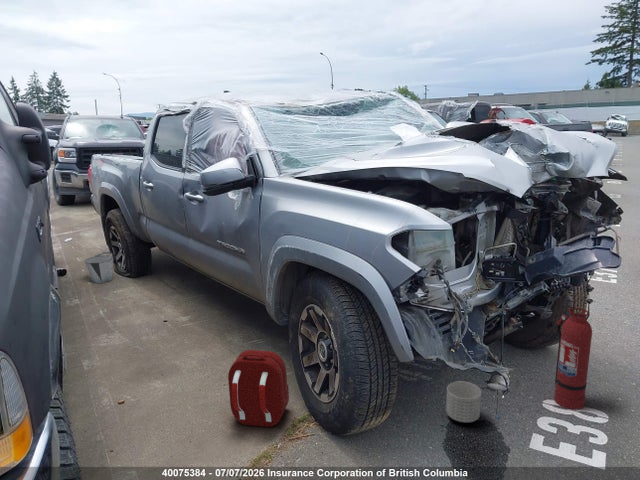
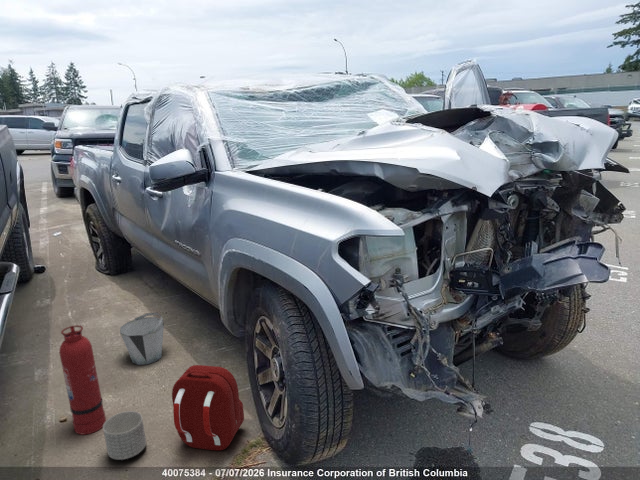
bucket: present [85,252,113,283] -> present [120,312,164,365]
fire extinguisher: present [554,308,592,409] -> present [59,325,106,435]
planter: present [446,381,481,422] -> present [103,411,146,460]

